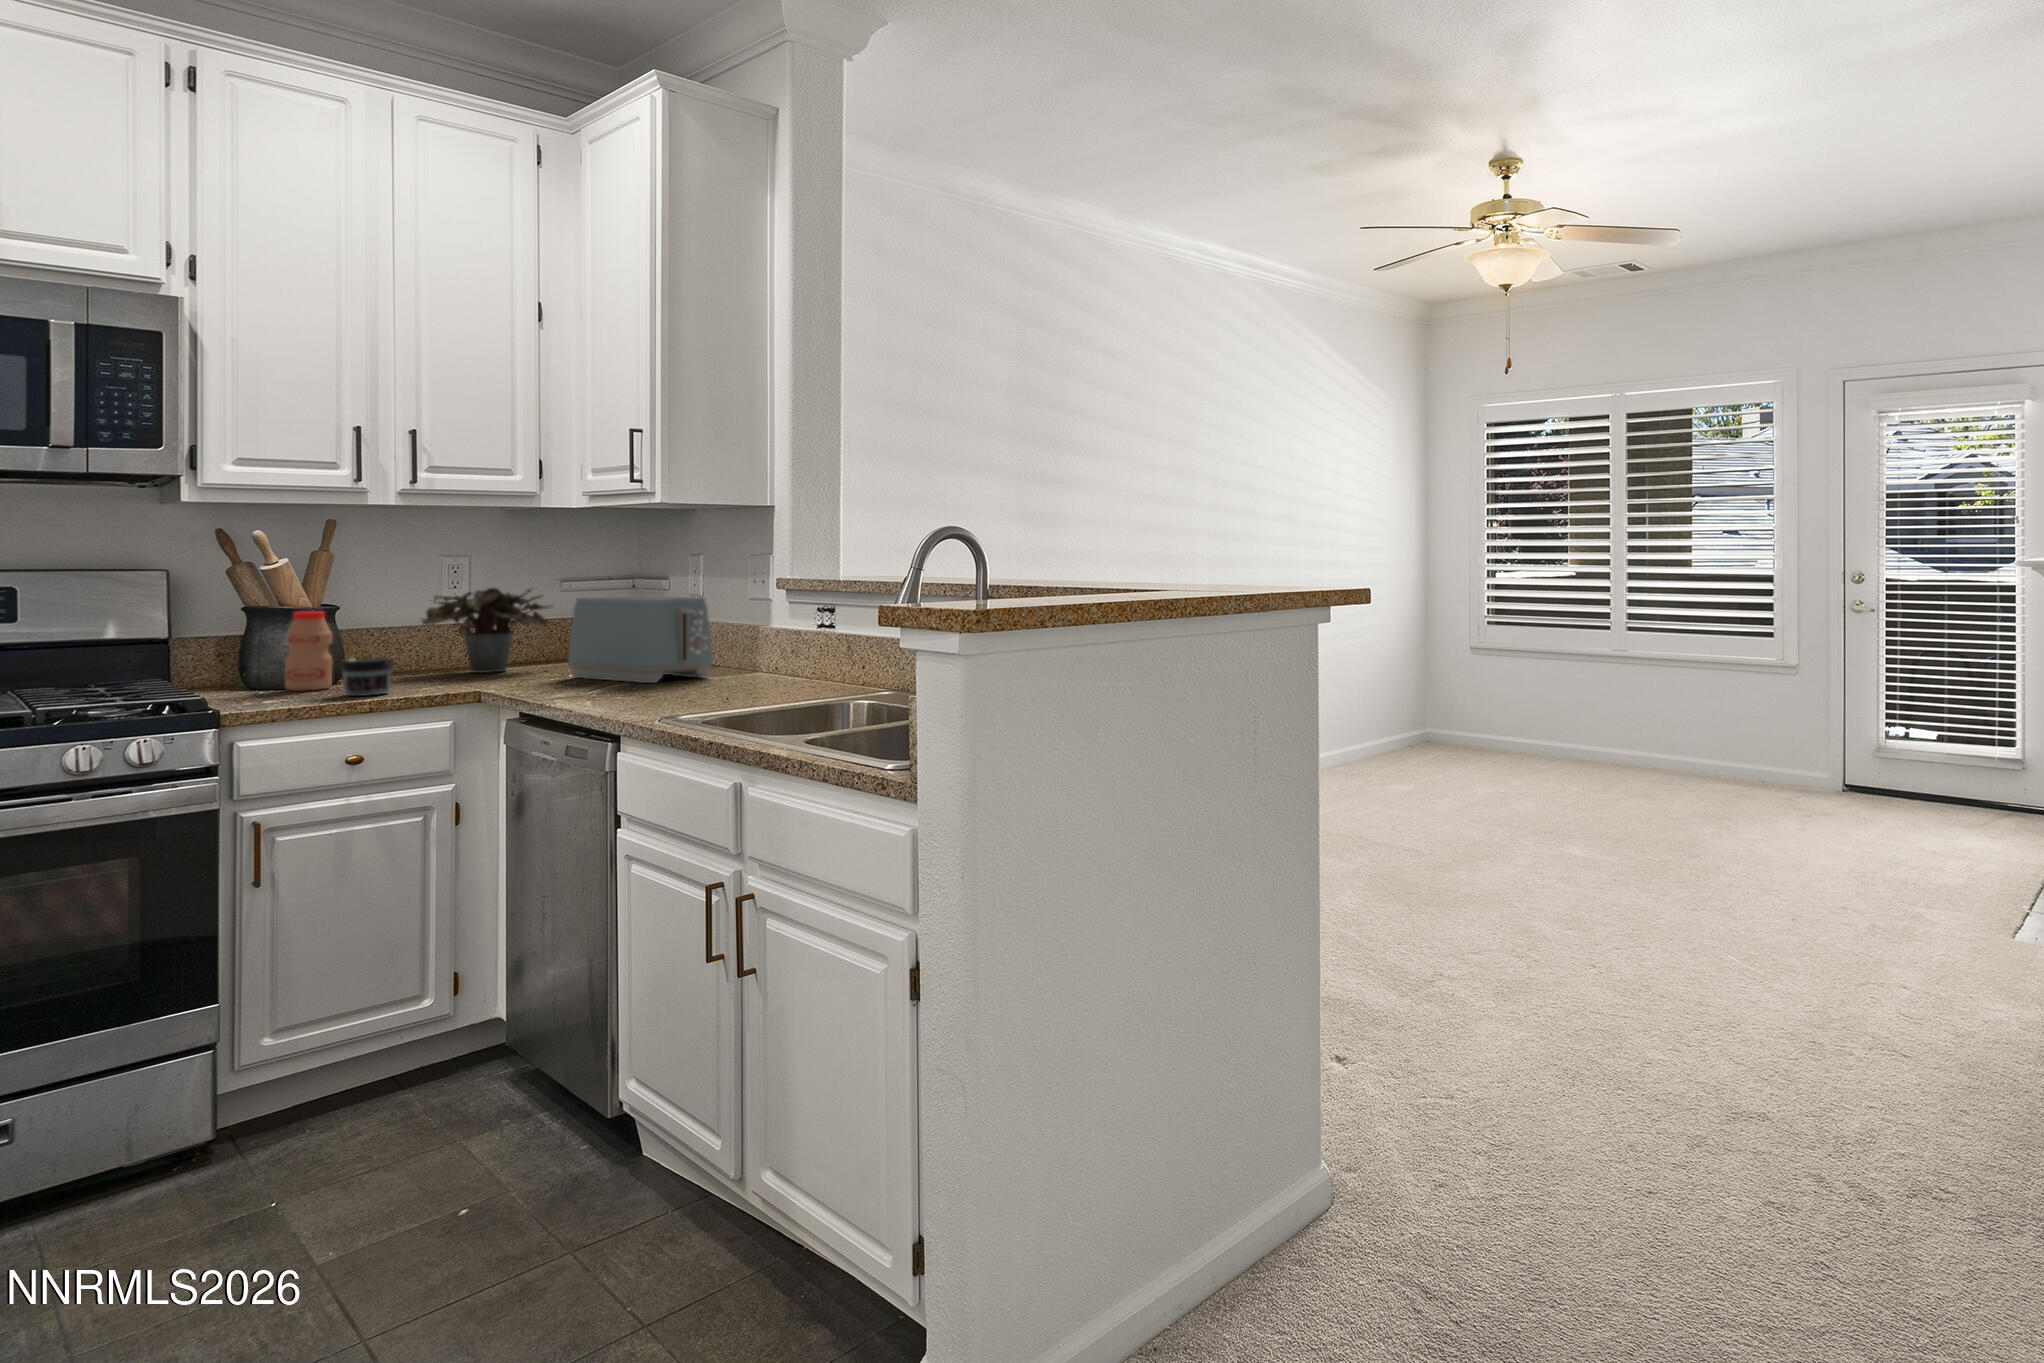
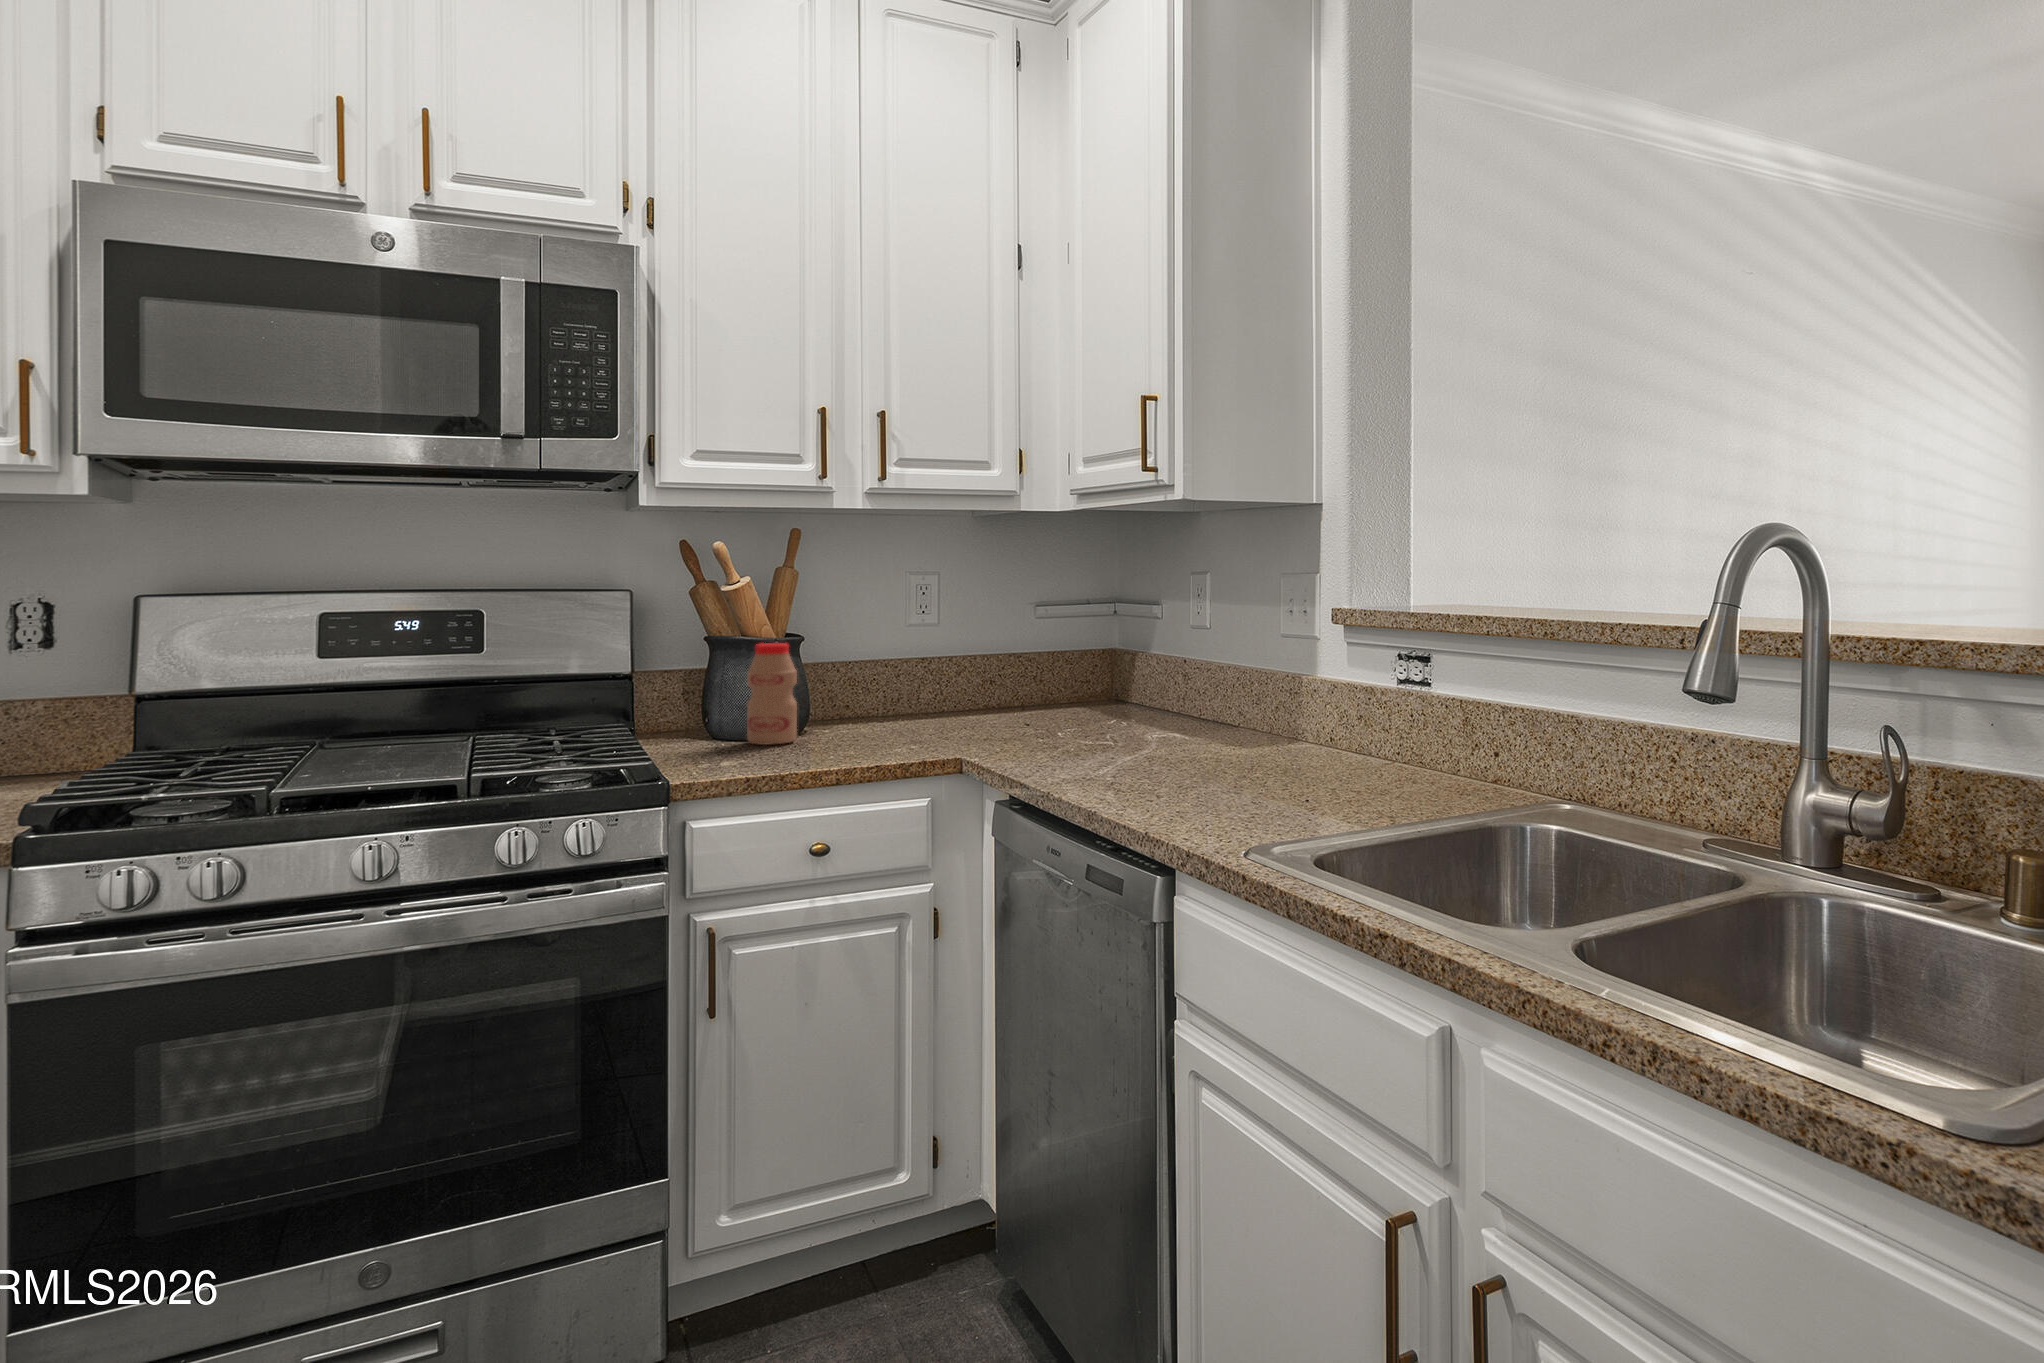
potted plant: present [421,588,552,673] -> none [890,612,1038,722]
toaster: present [568,595,713,683] -> none [1061,626,1245,754]
jar: present [341,658,393,696] -> none [805,707,865,759]

